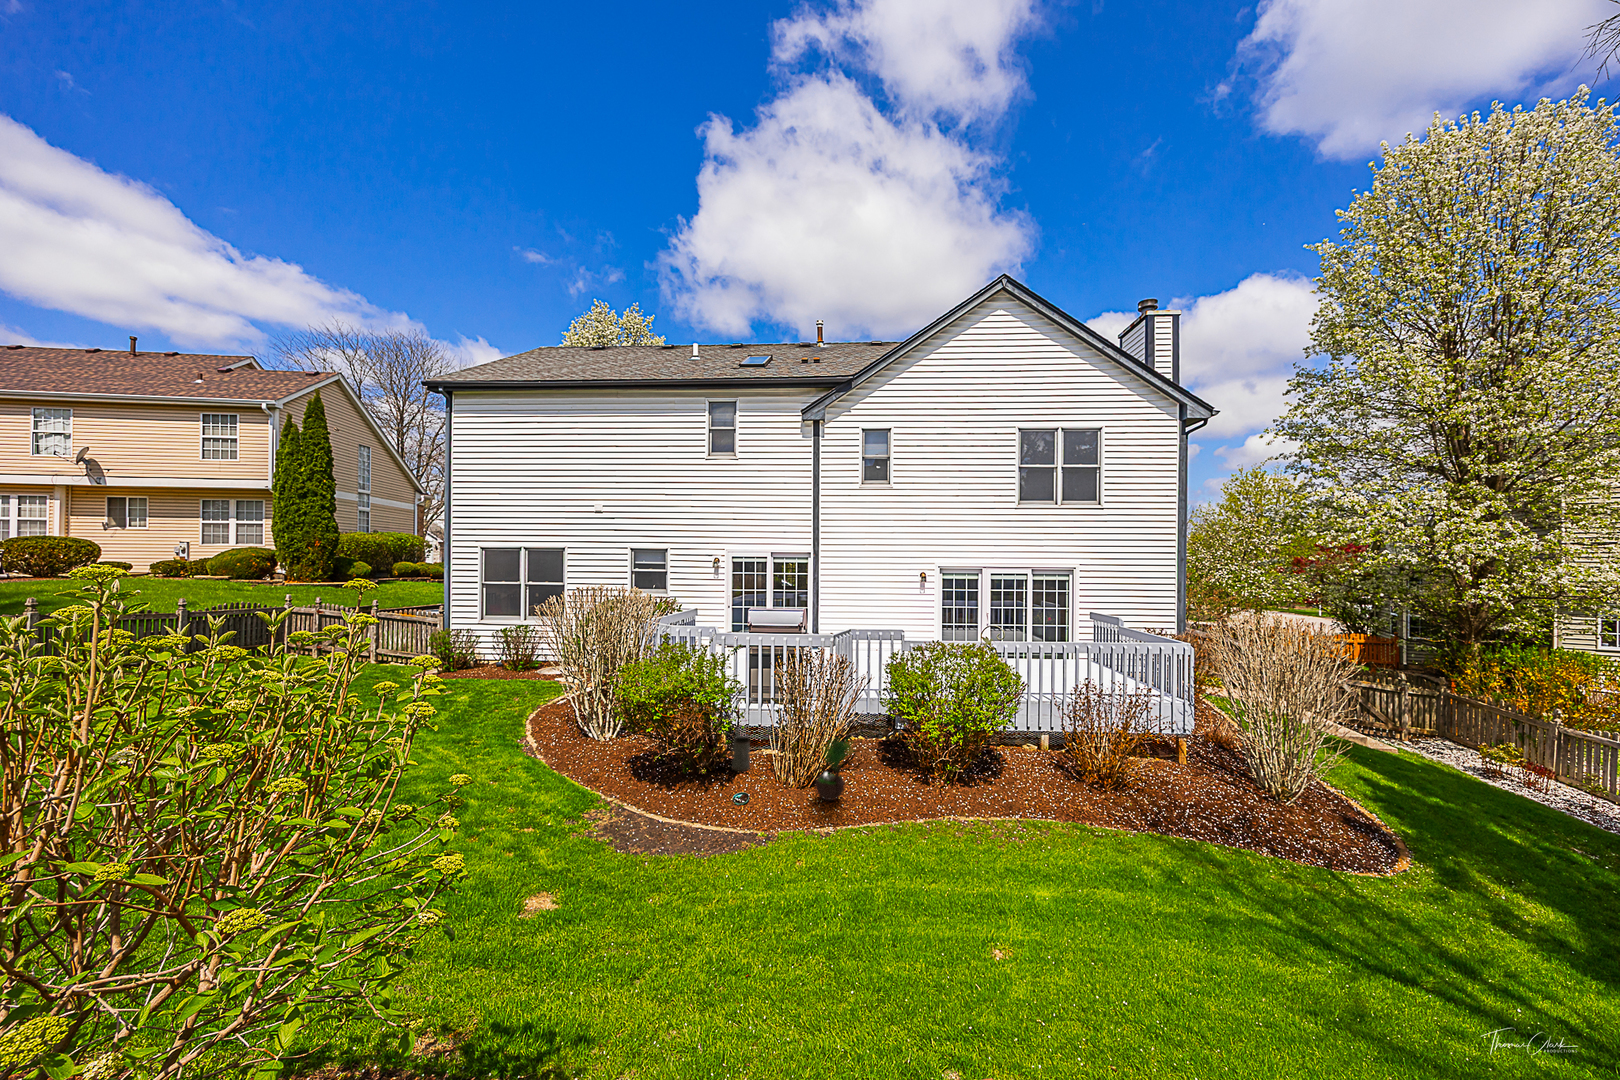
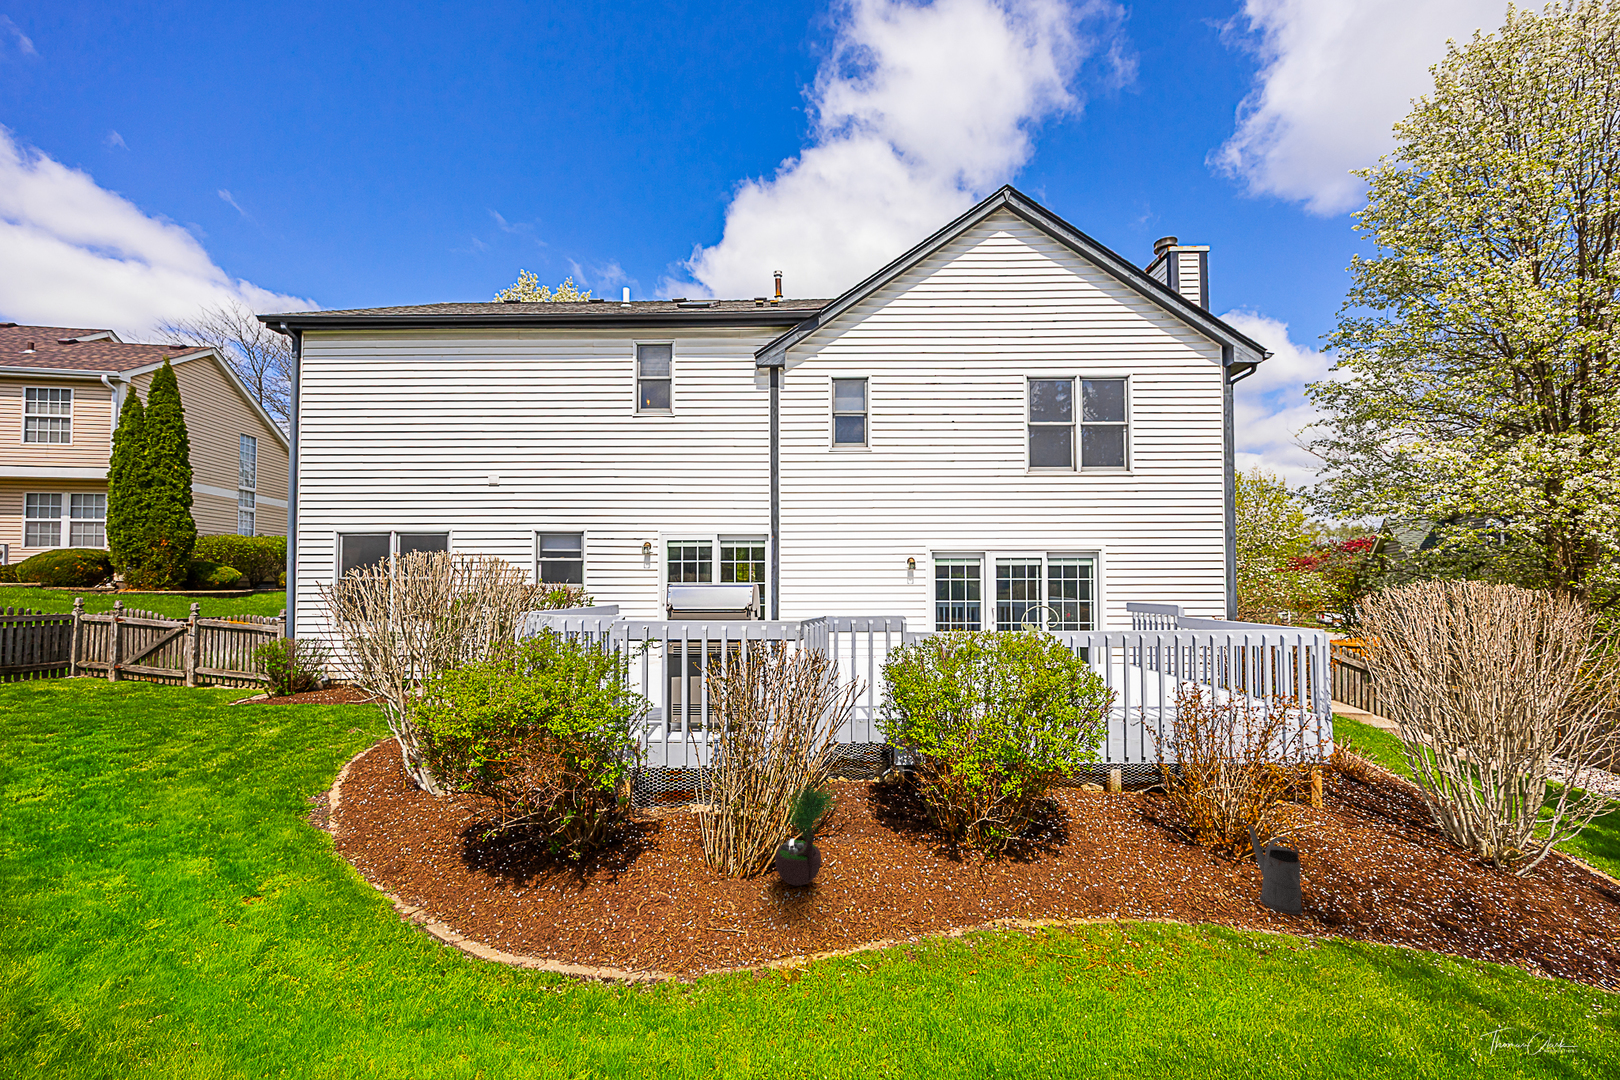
watering can: present [731,727,751,771] -> present [1248,825,1303,914]

